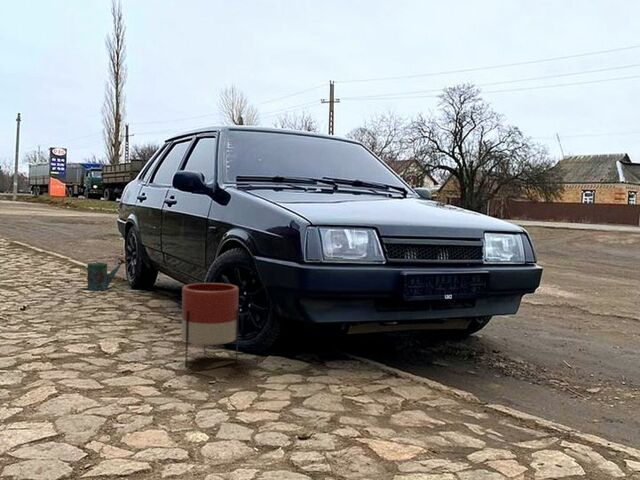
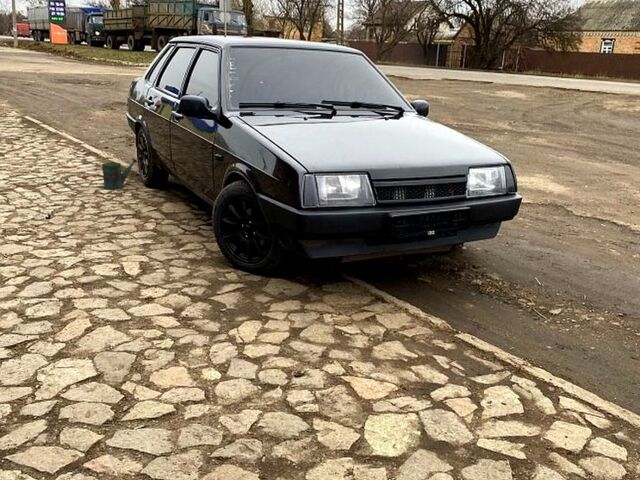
planter: present [181,283,239,366] -> none [192,214,244,291]

